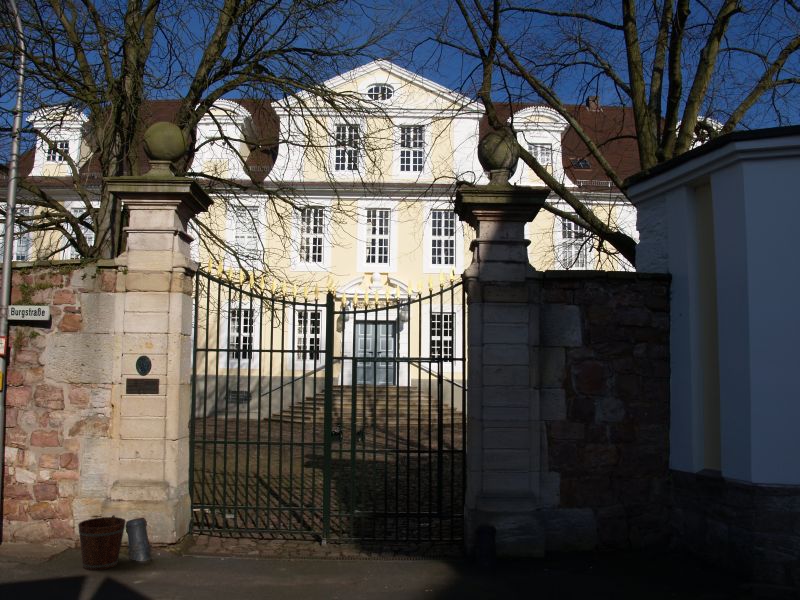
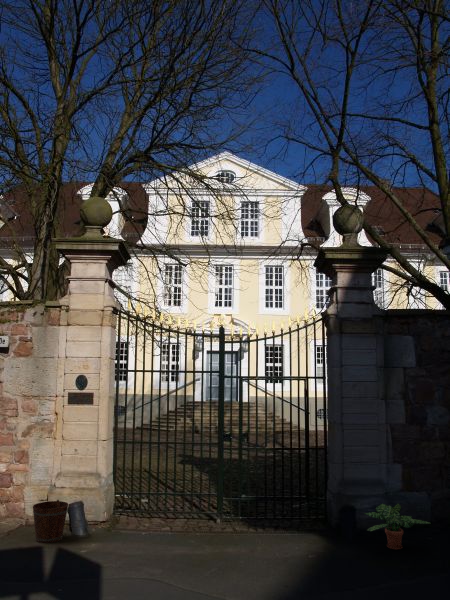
potted plant: none [501,522,585,581] -> present [364,503,429,550]

